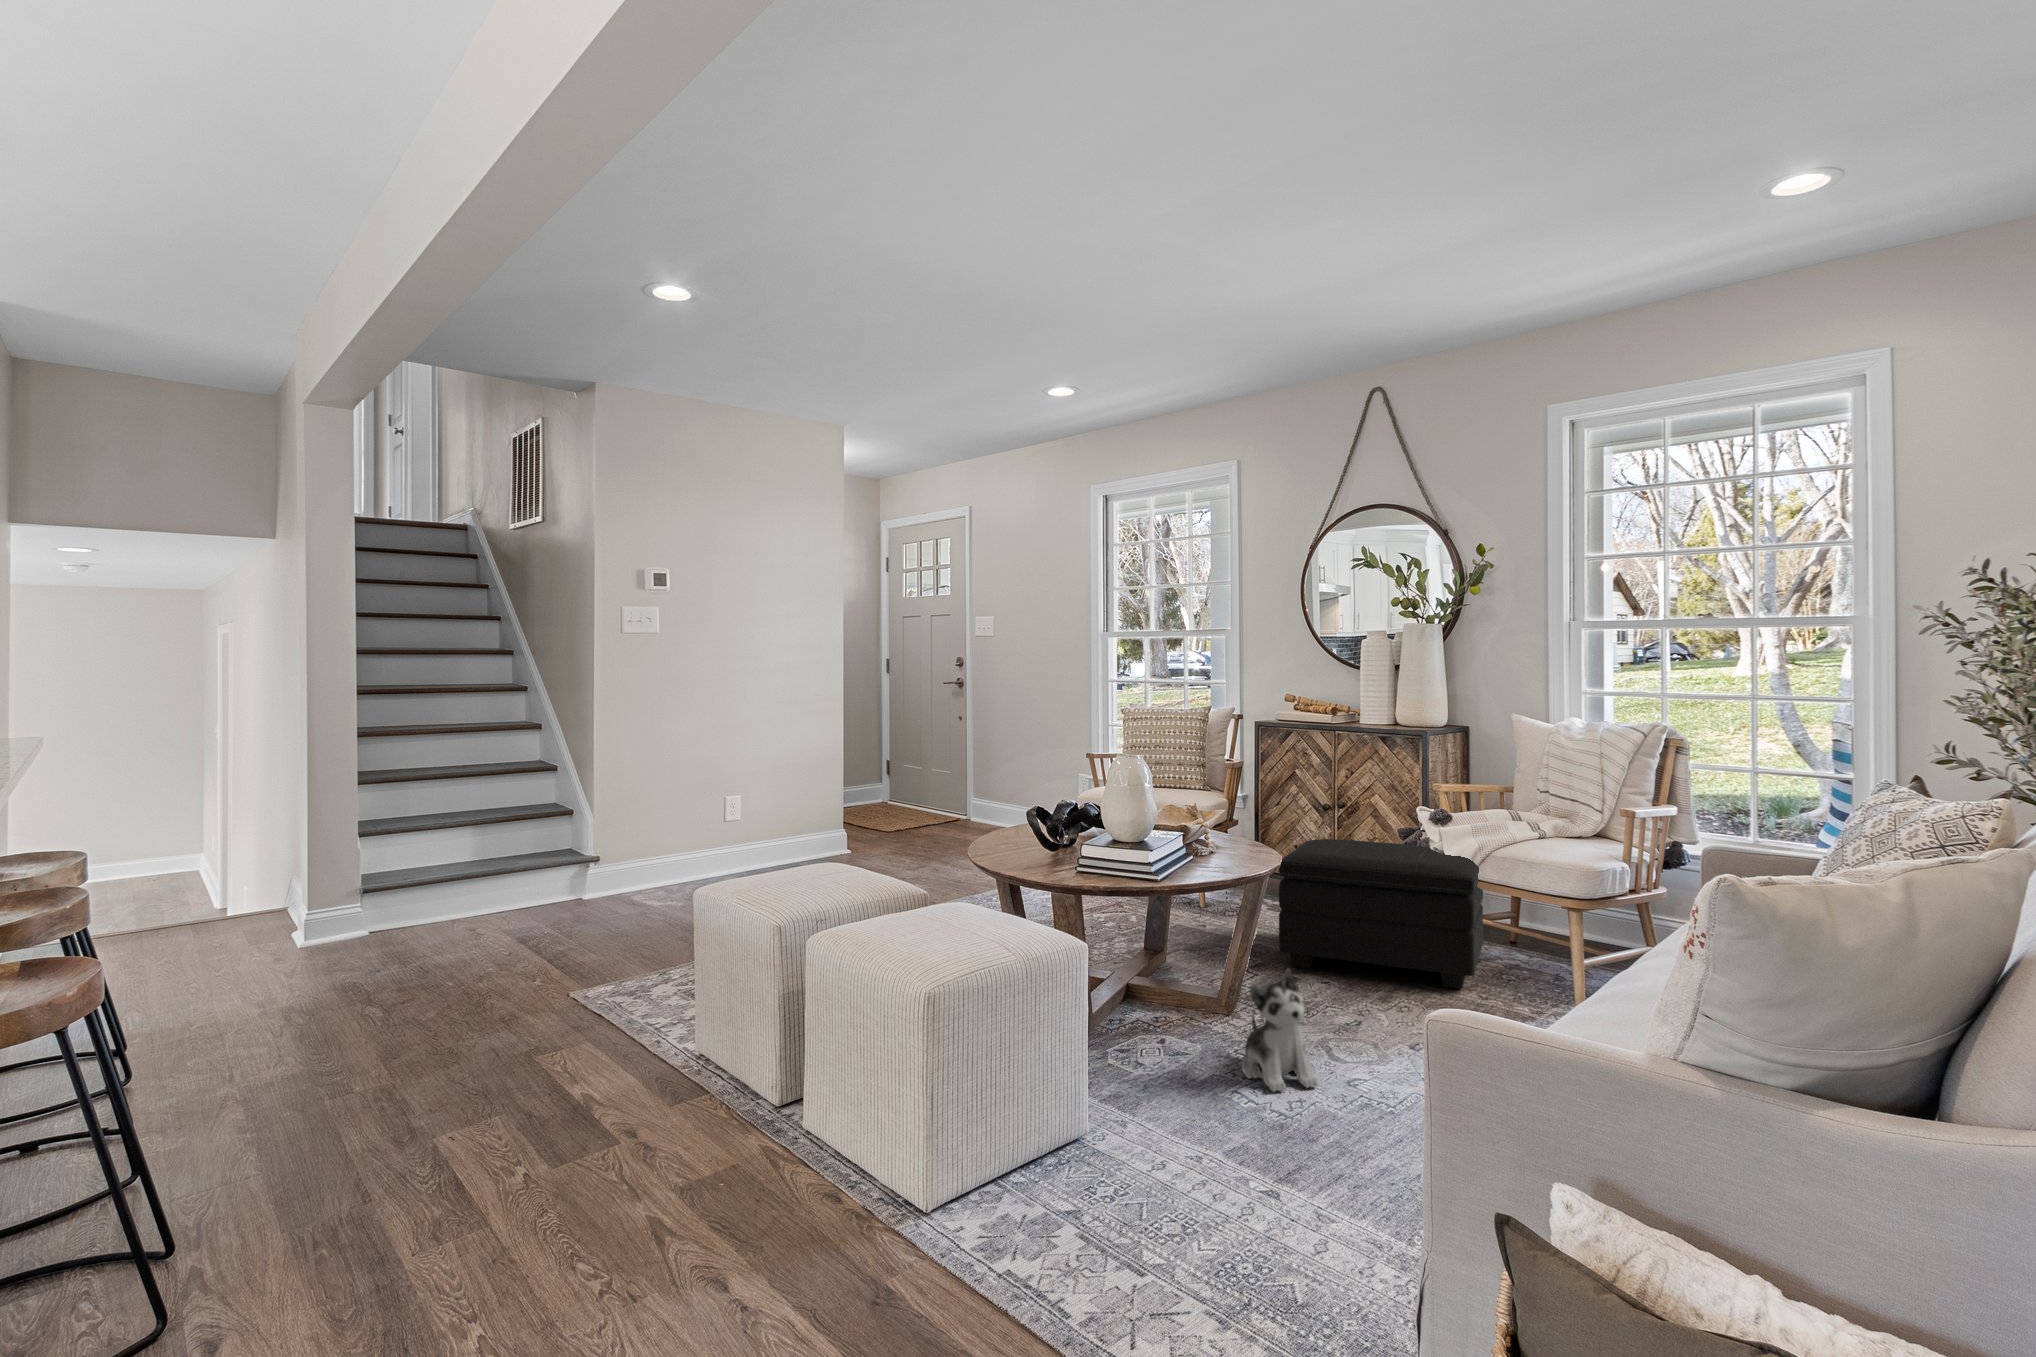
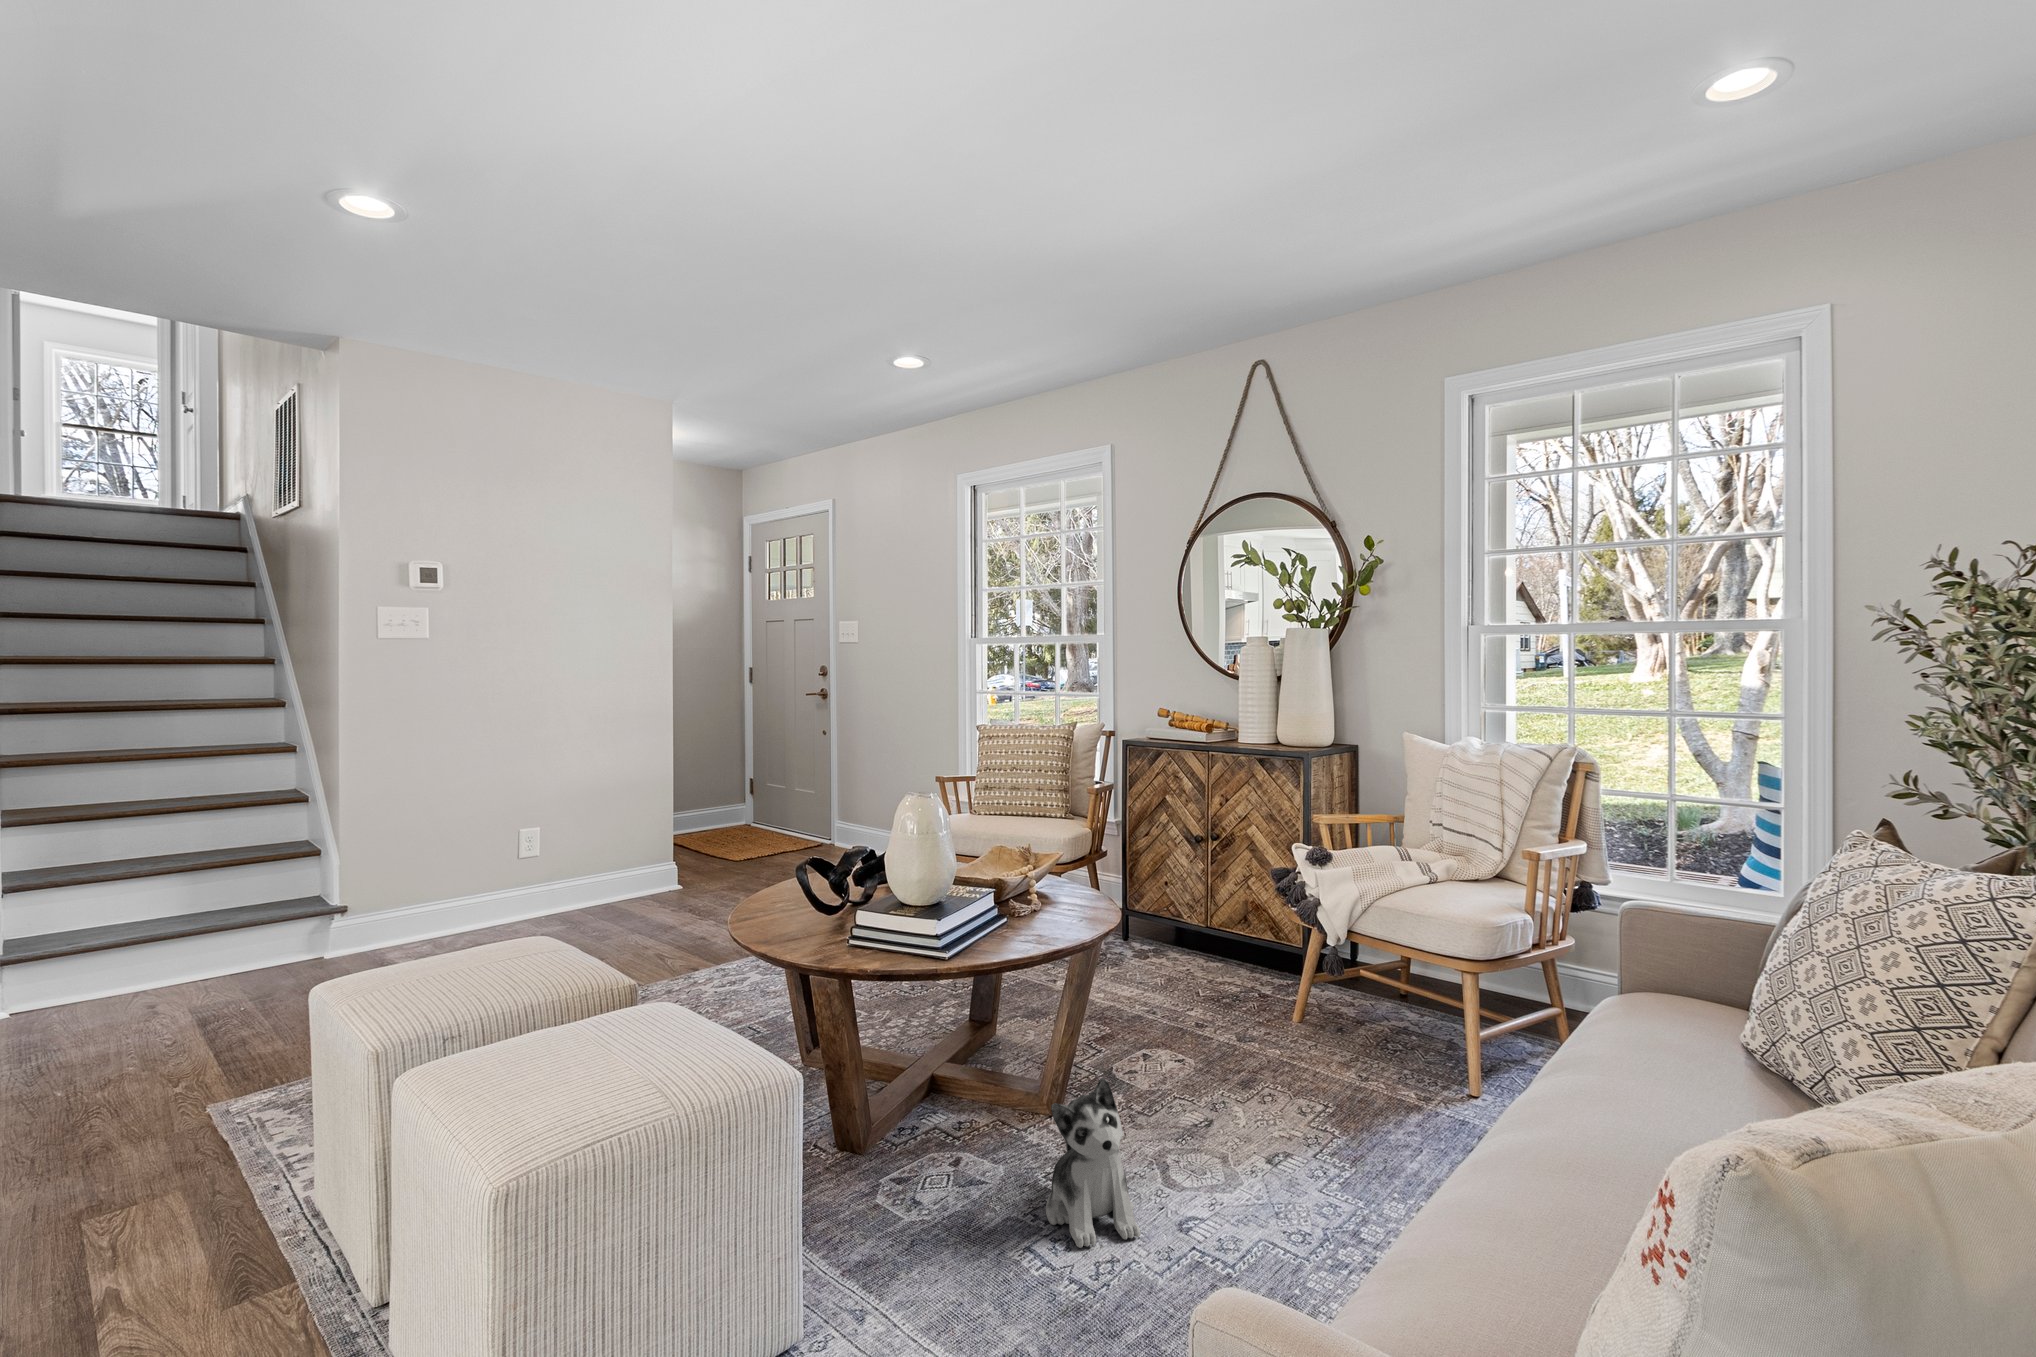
footstool: present [1279,839,1483,989] -> none [1128,882,1369,1068]

